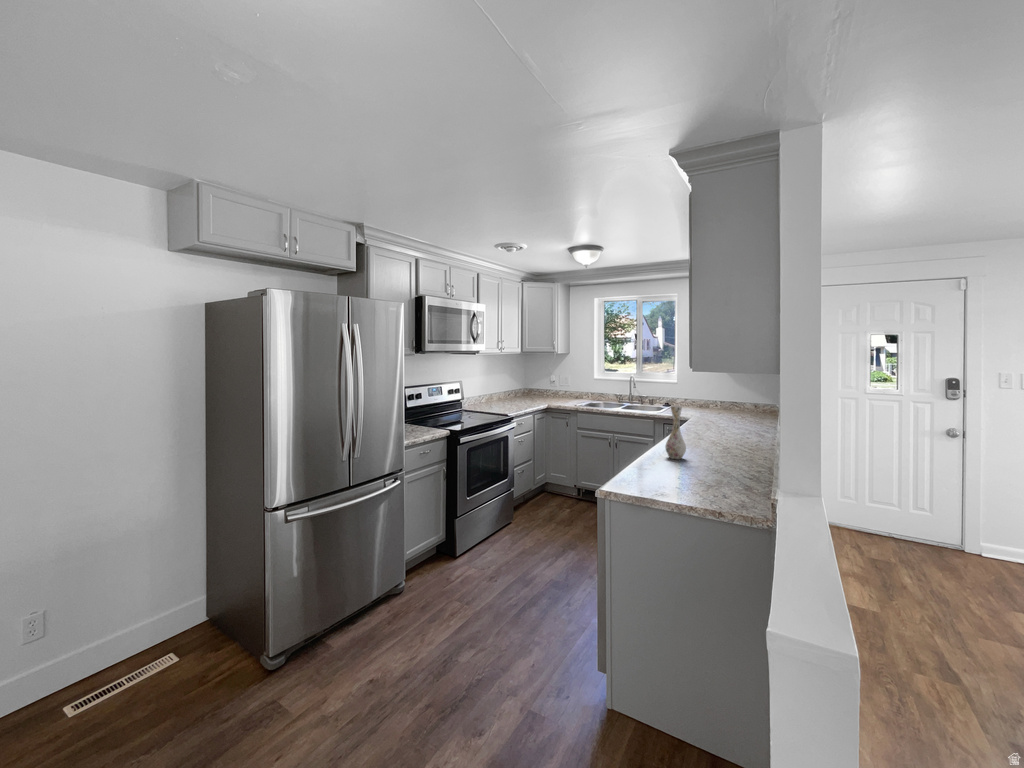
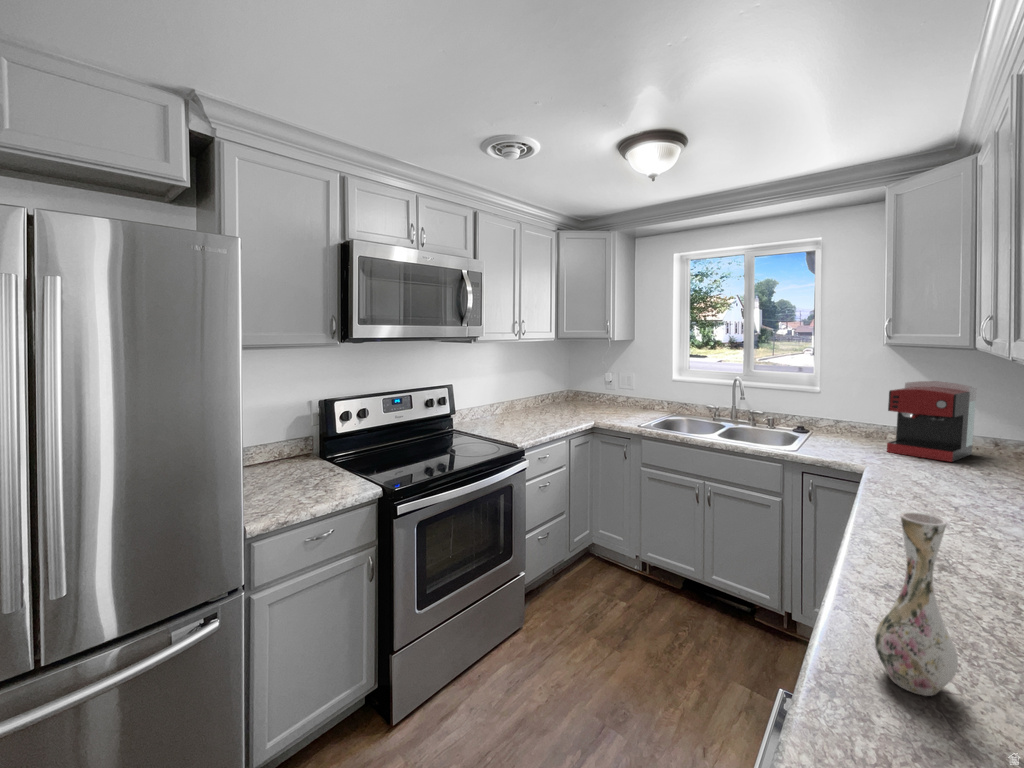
coffee maker: none [707,375,747,416] -> present [887,381,976,462]

